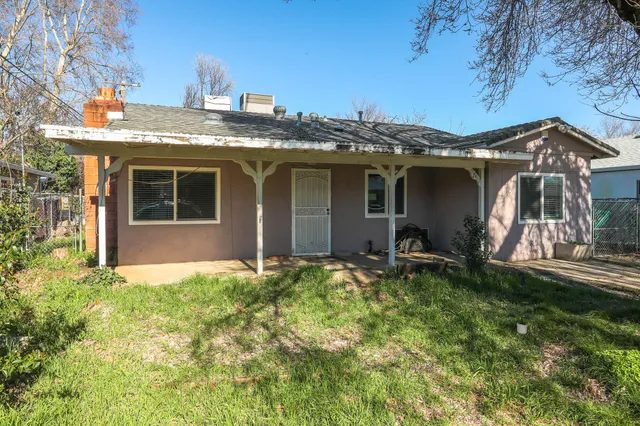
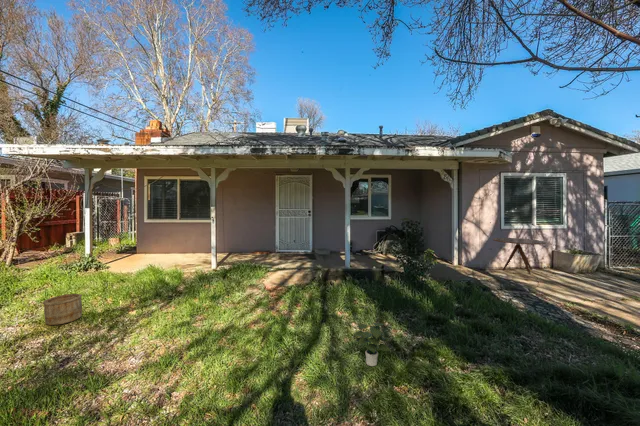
round table: none [514,233,560,264] -> present [493,238,546,274]
wooden bucket: none [190,306,223,338] -> present [43,294,82,325]

